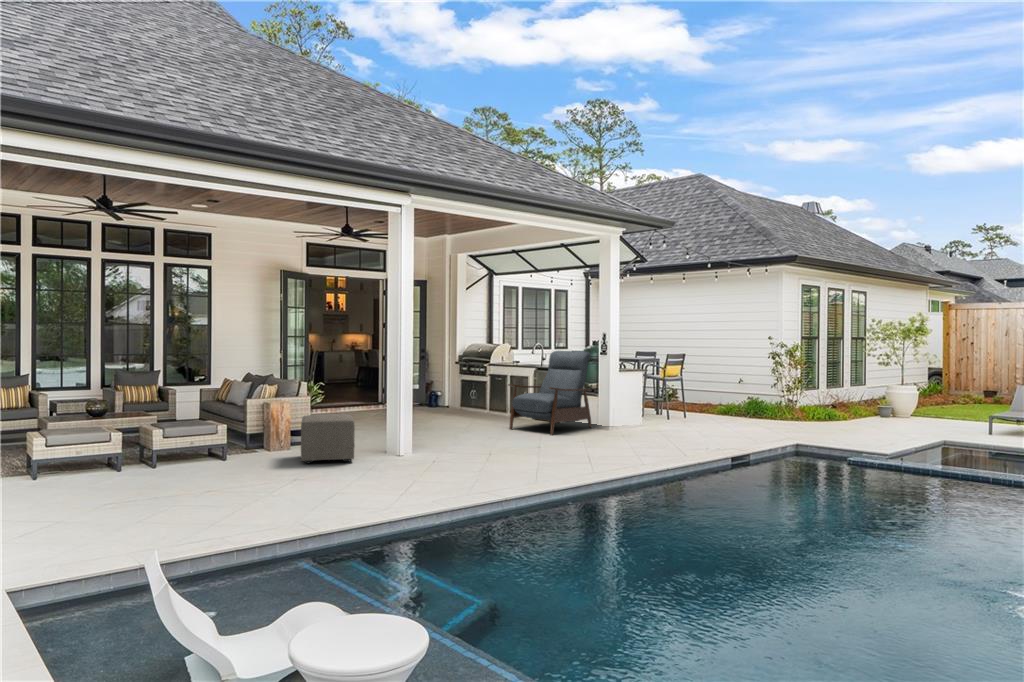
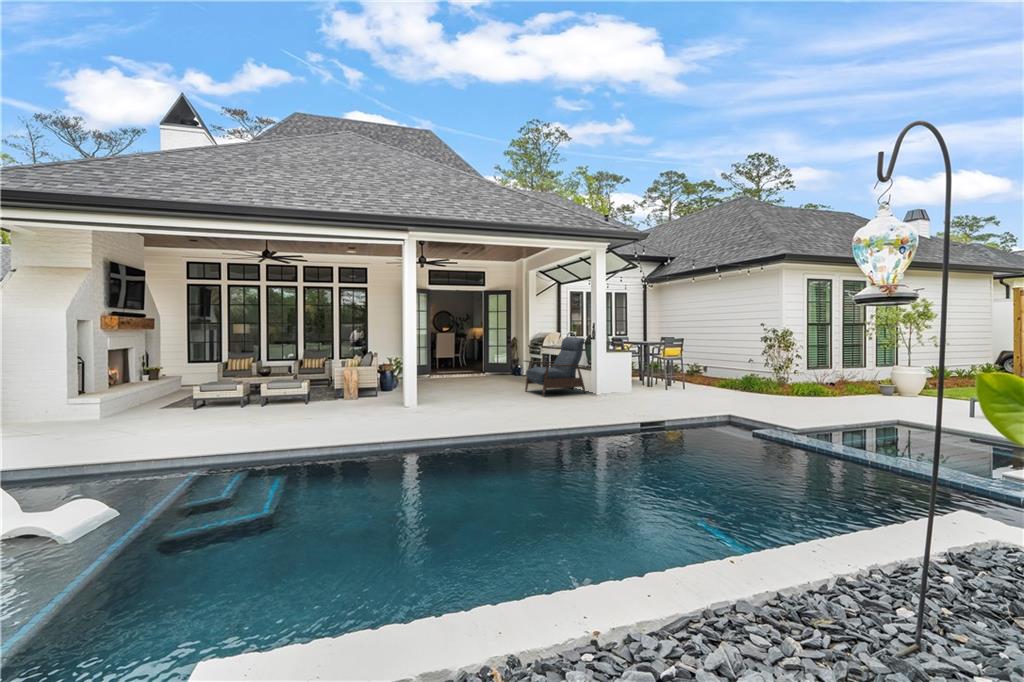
ottoman: present [301,414,355,464] -> none [351,378,392,407]

